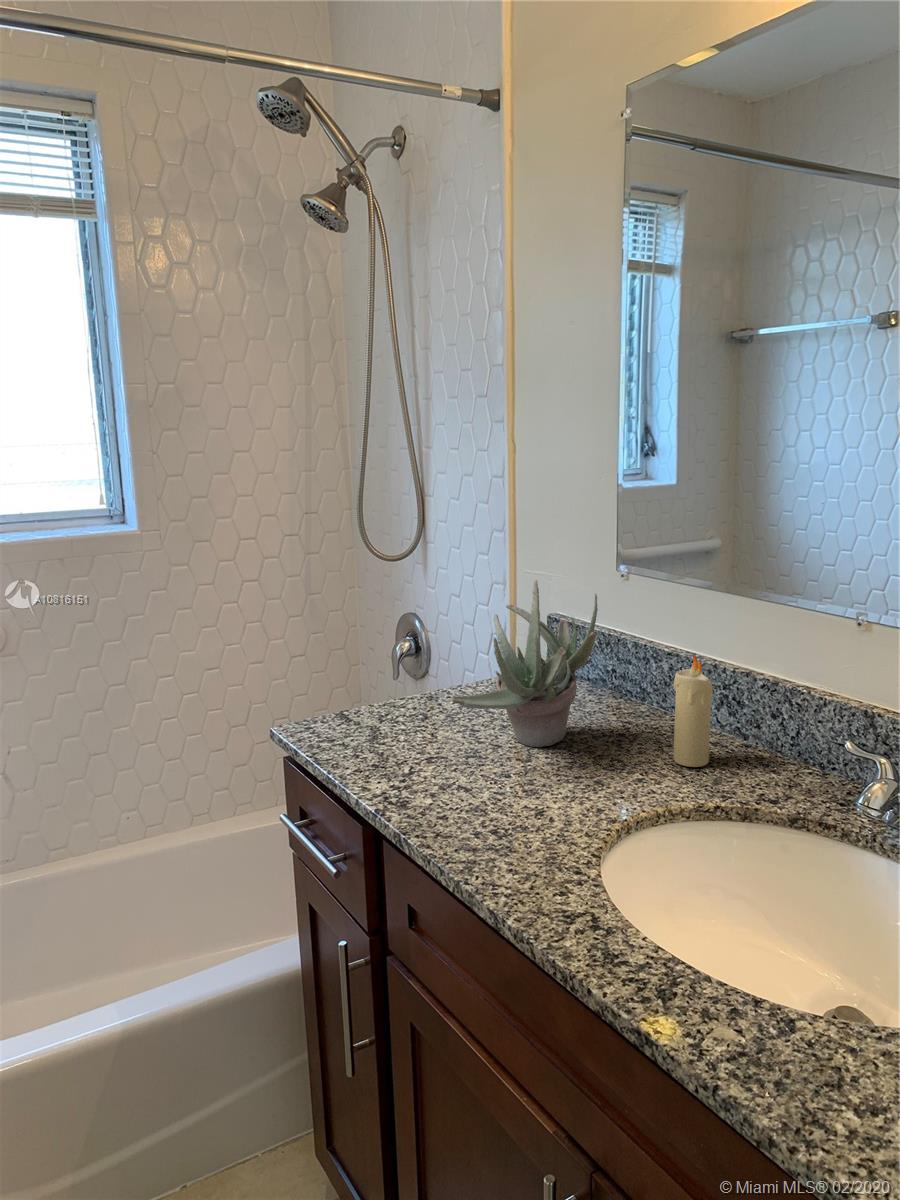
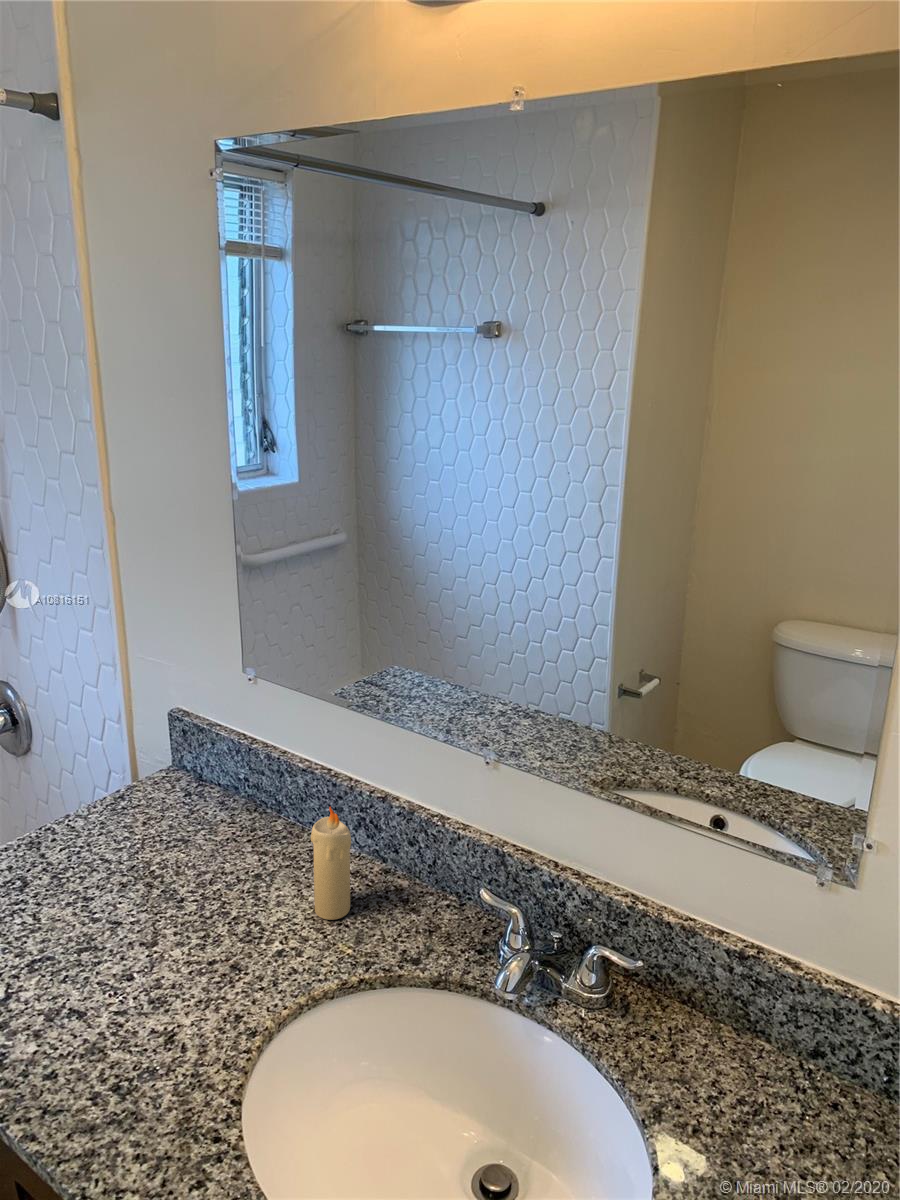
succulent plant: present [451,580,598,747] -> none [51,747,224,920]

